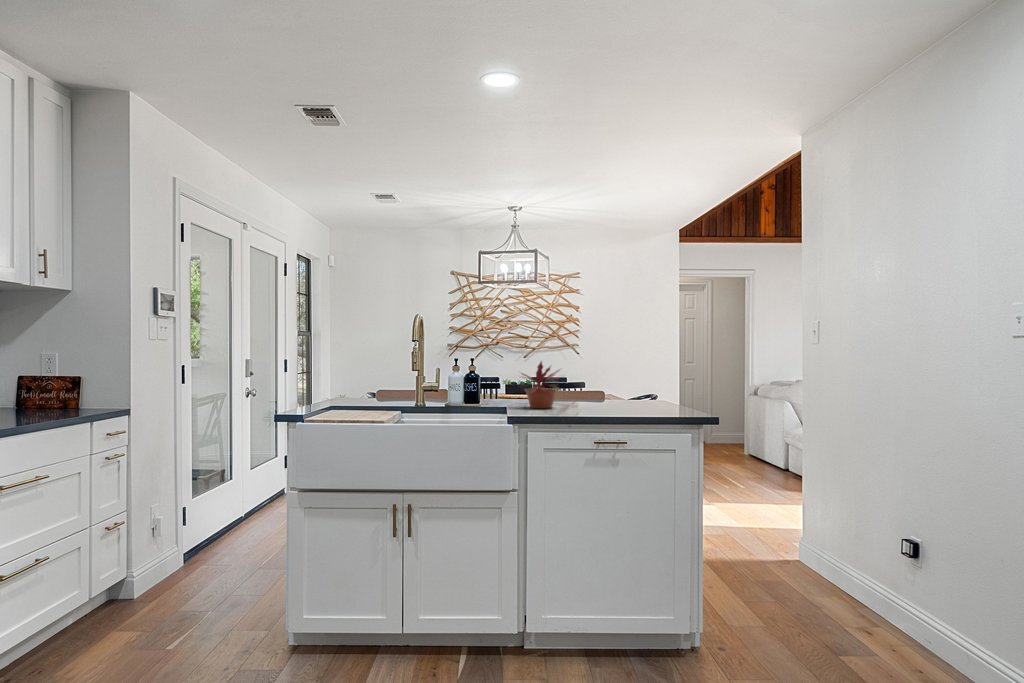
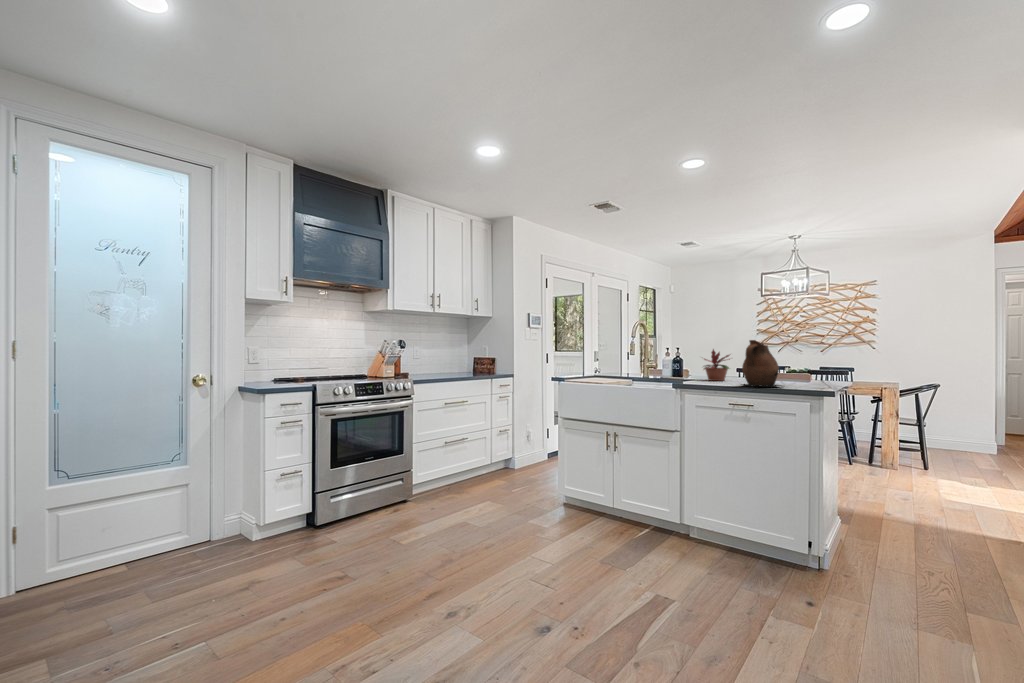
ceramic pitcher: none [608,351,671,417] -> present [741,340,783,387]

